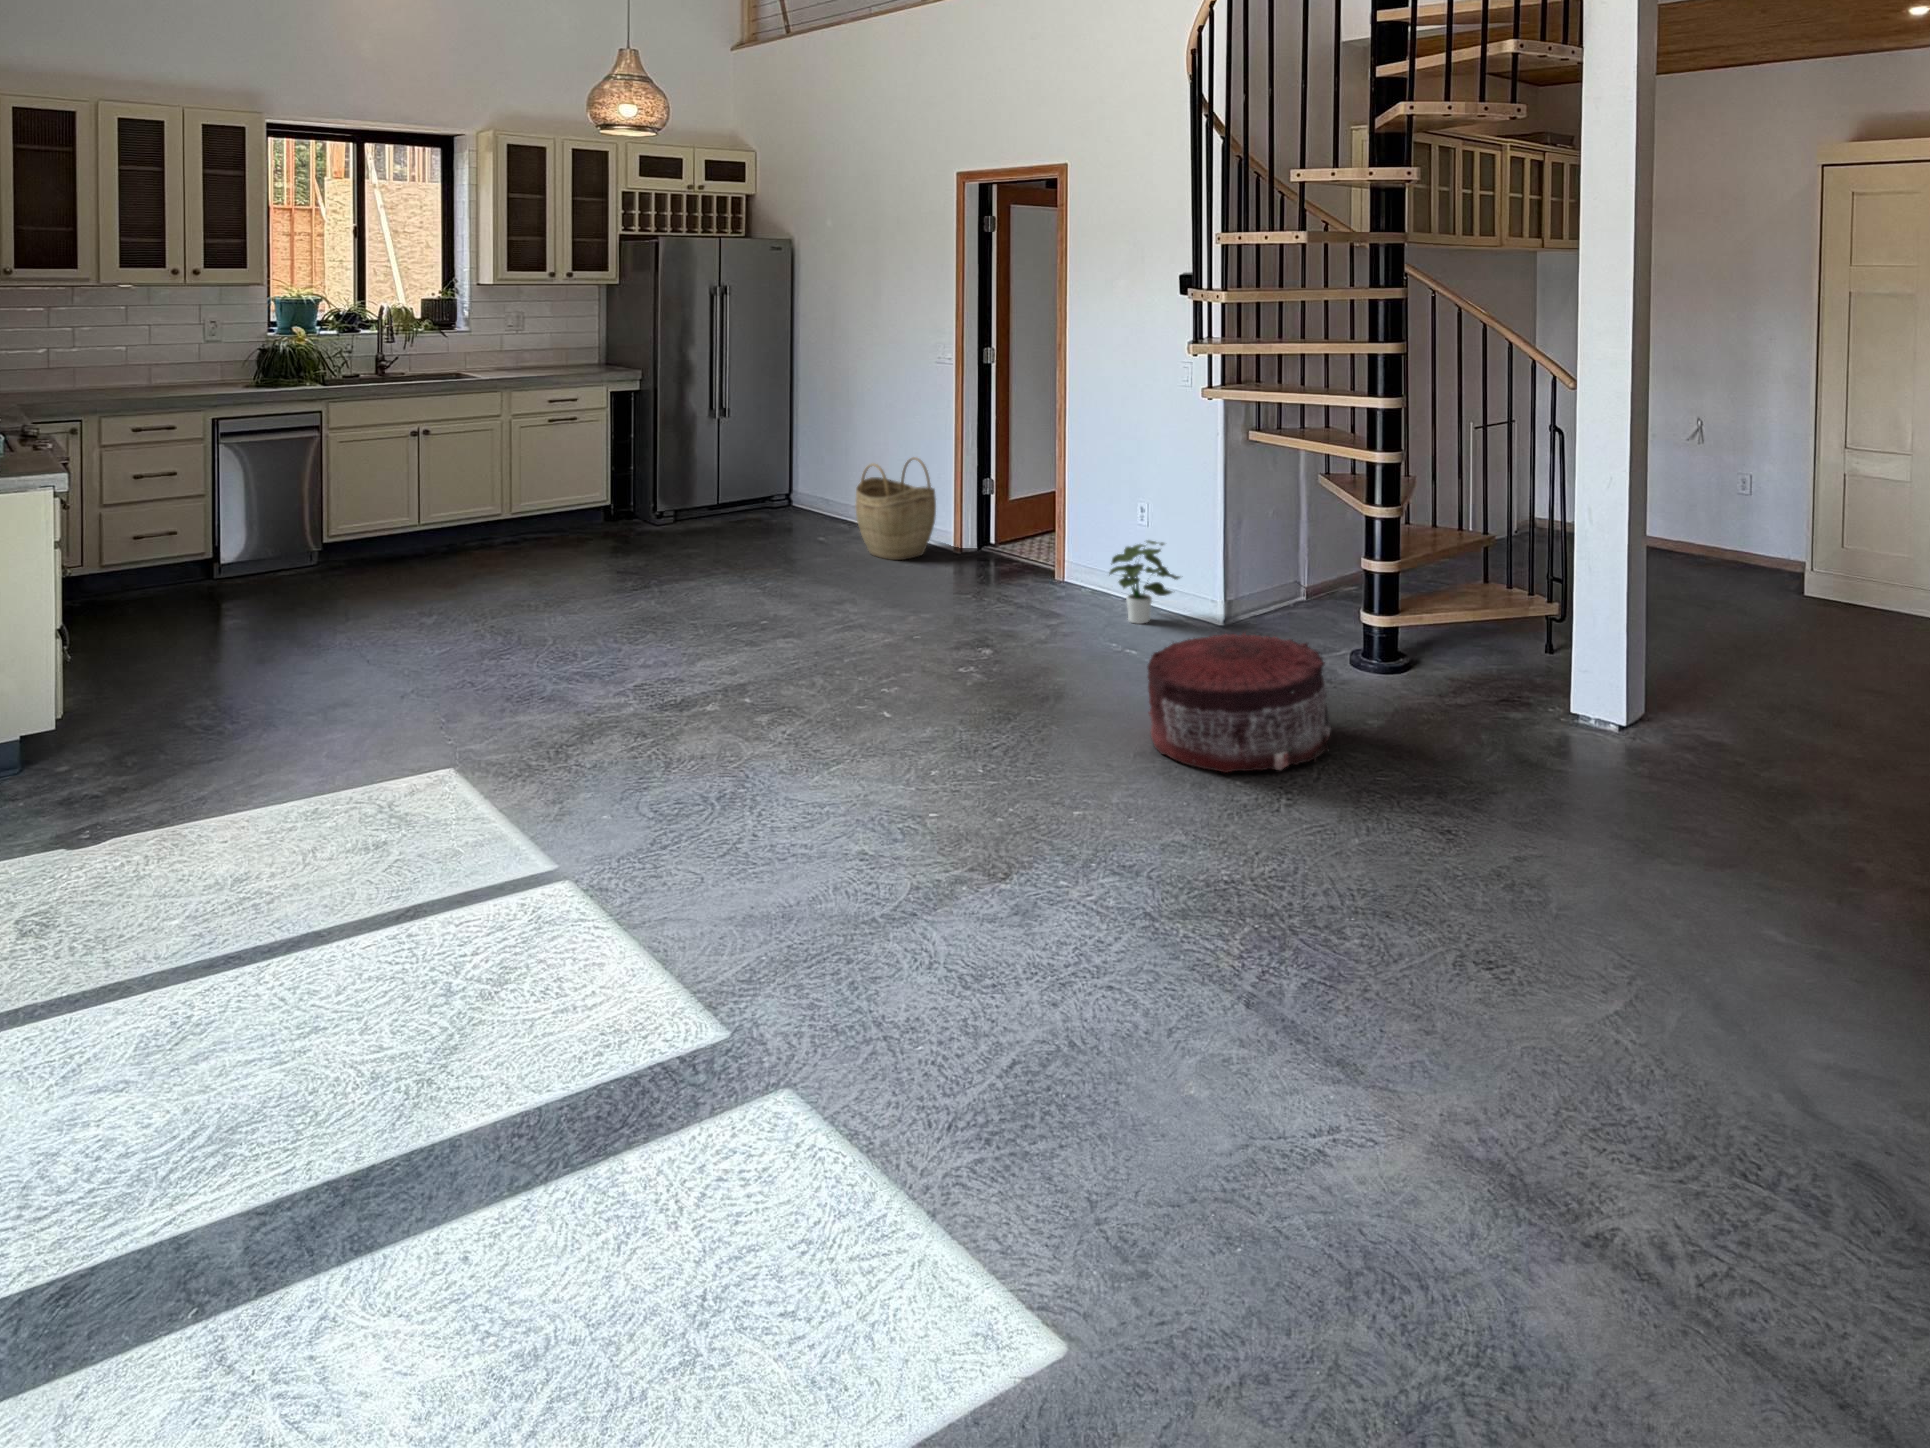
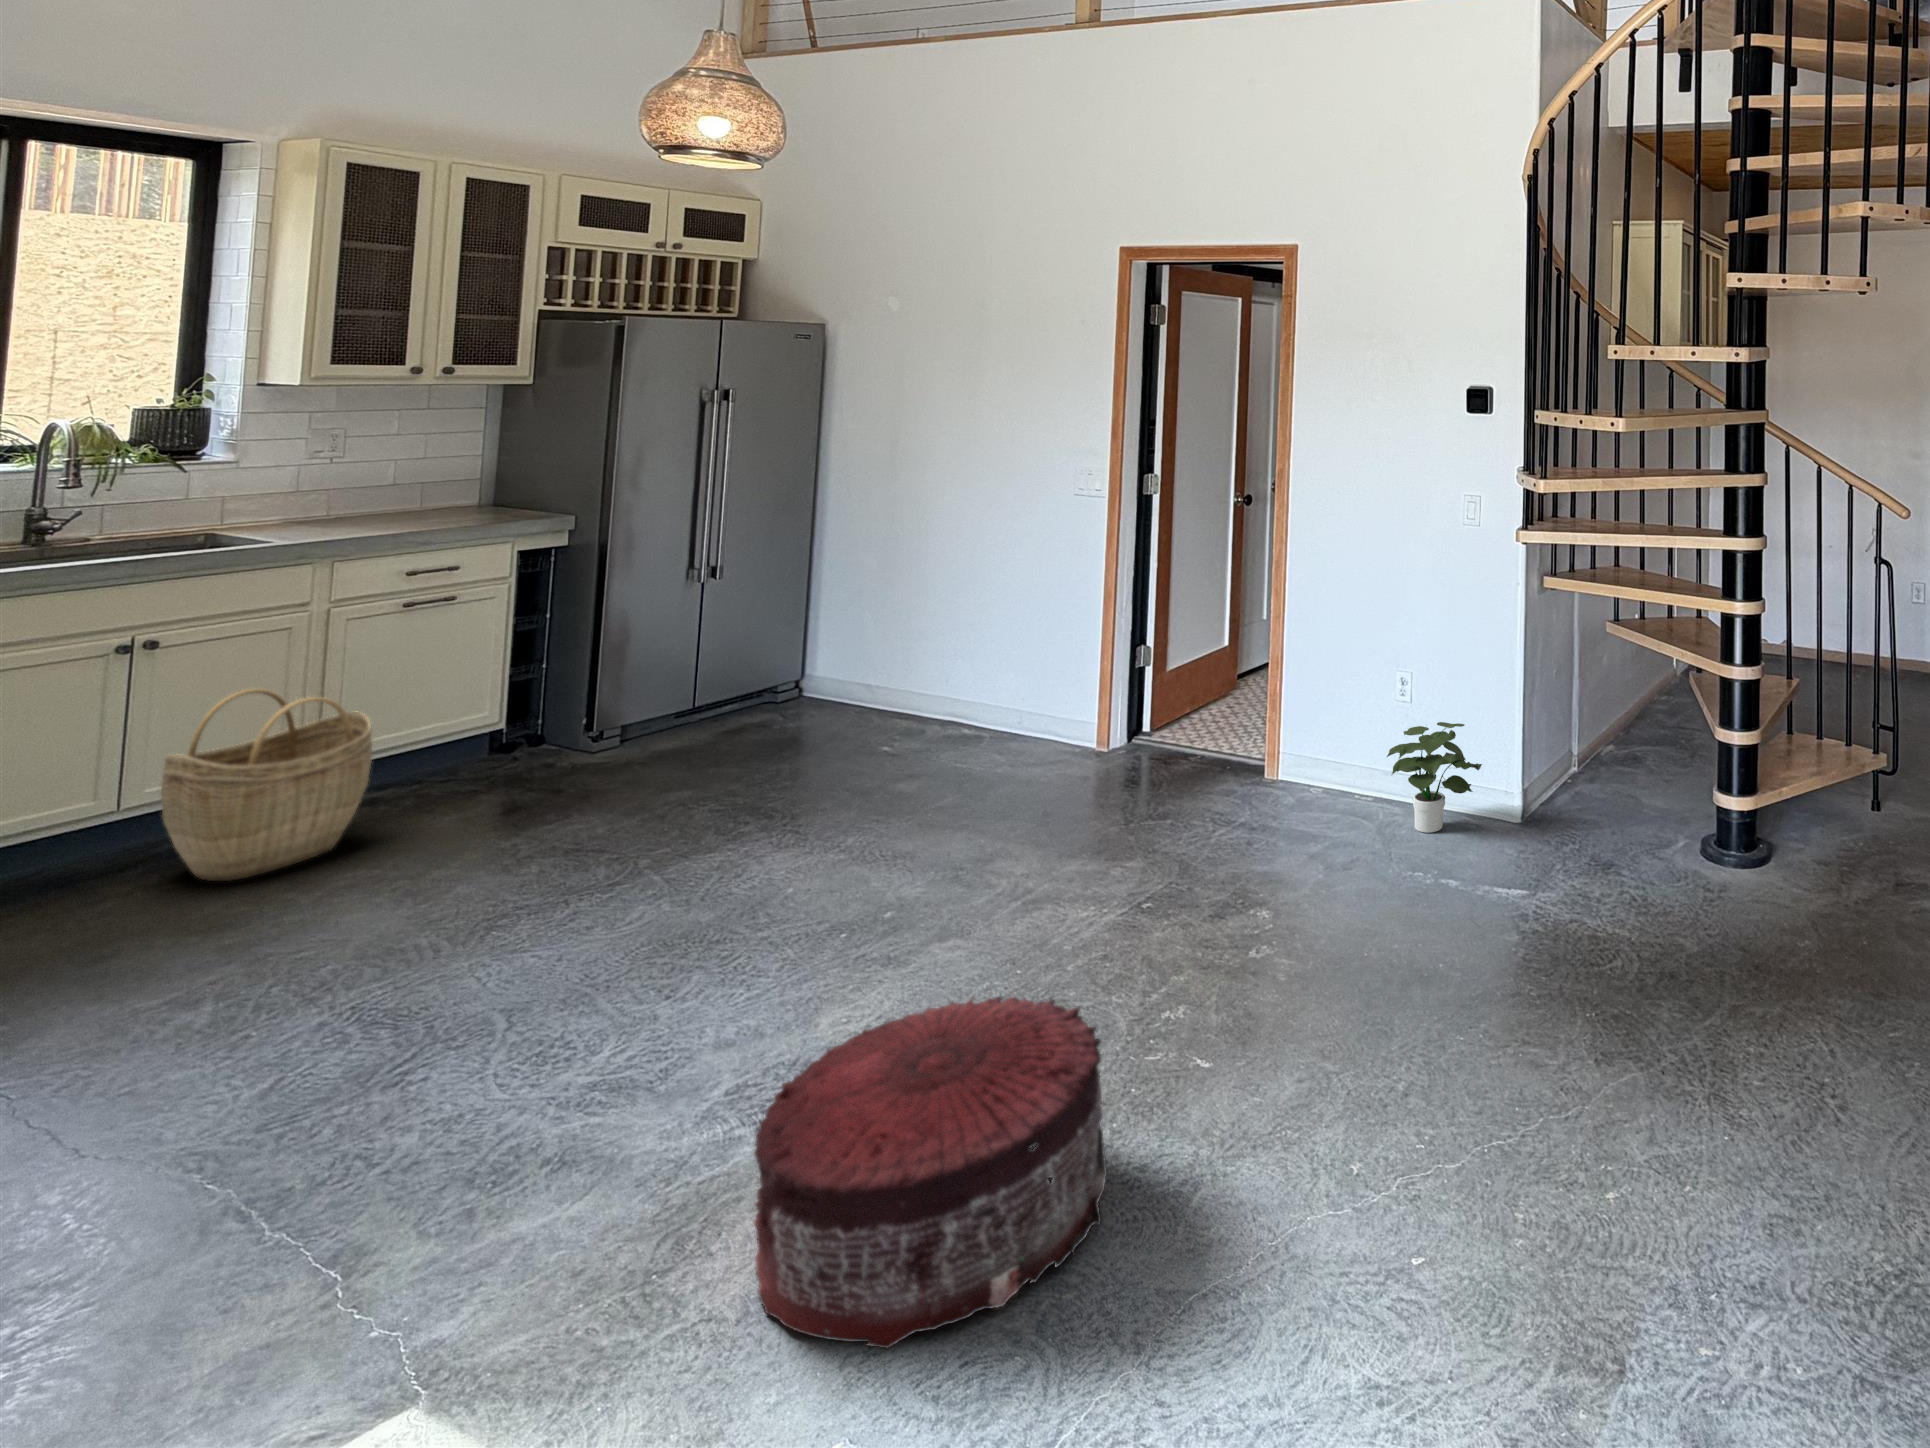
woven basket: present [855,457,936,560] -> present [161,689,372,881]
pouf: present [1147,633,1331,773] -> present [754,996,1107,1349]

